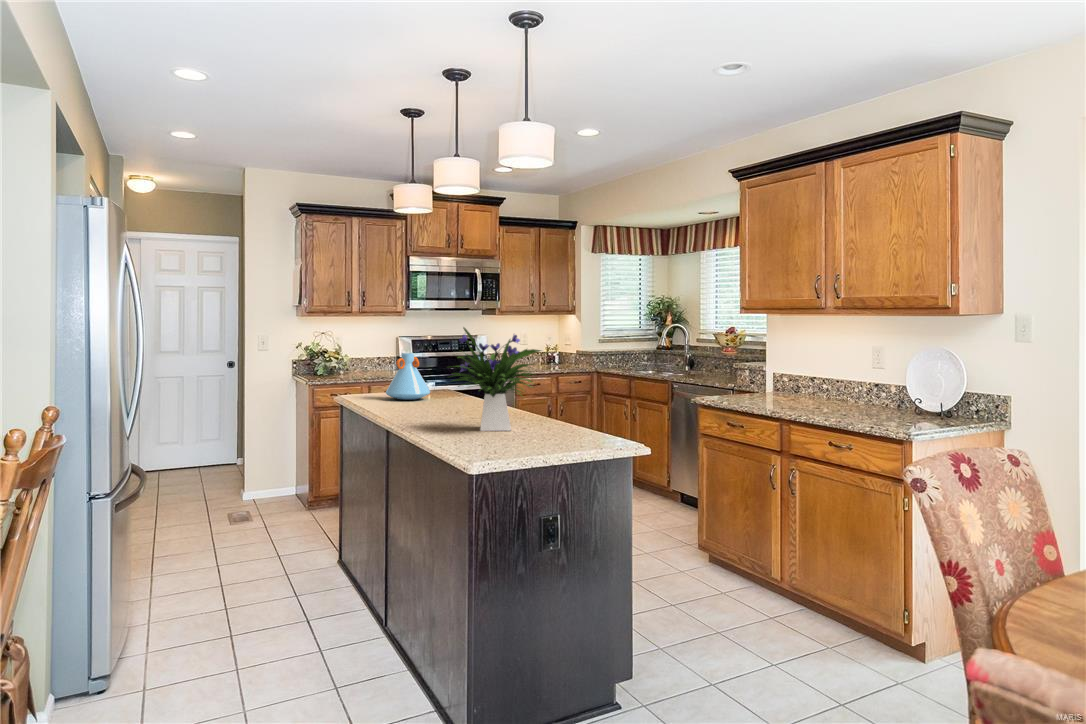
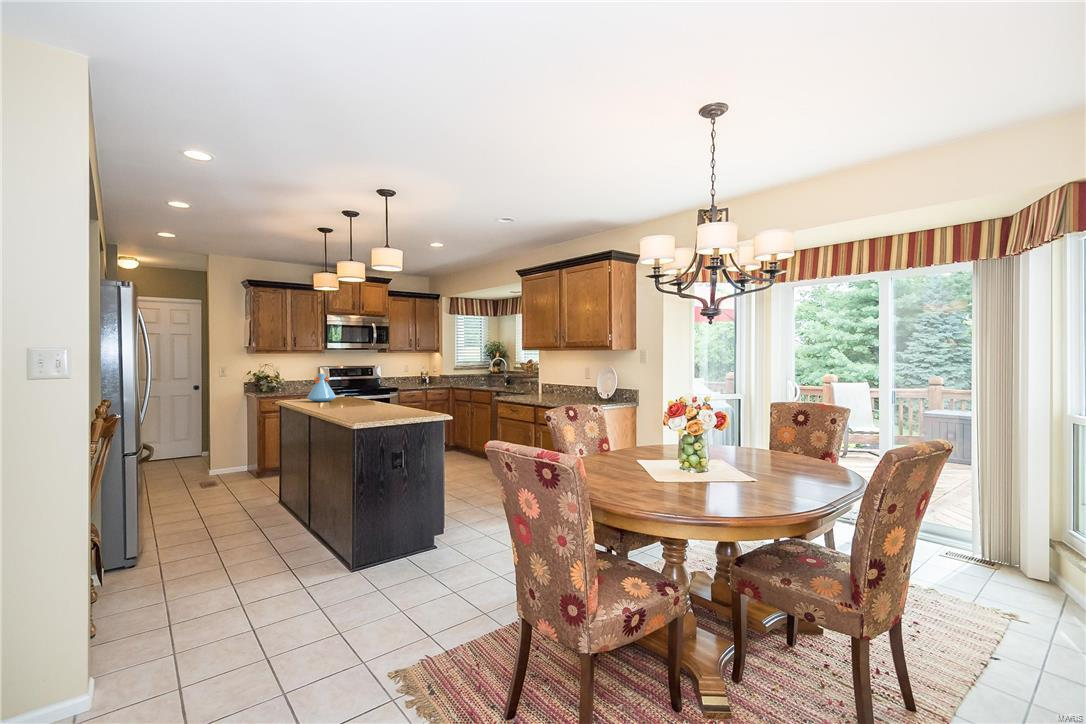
flower arrangement: present [452,328,541,431] -> none [339,355,395,413]

